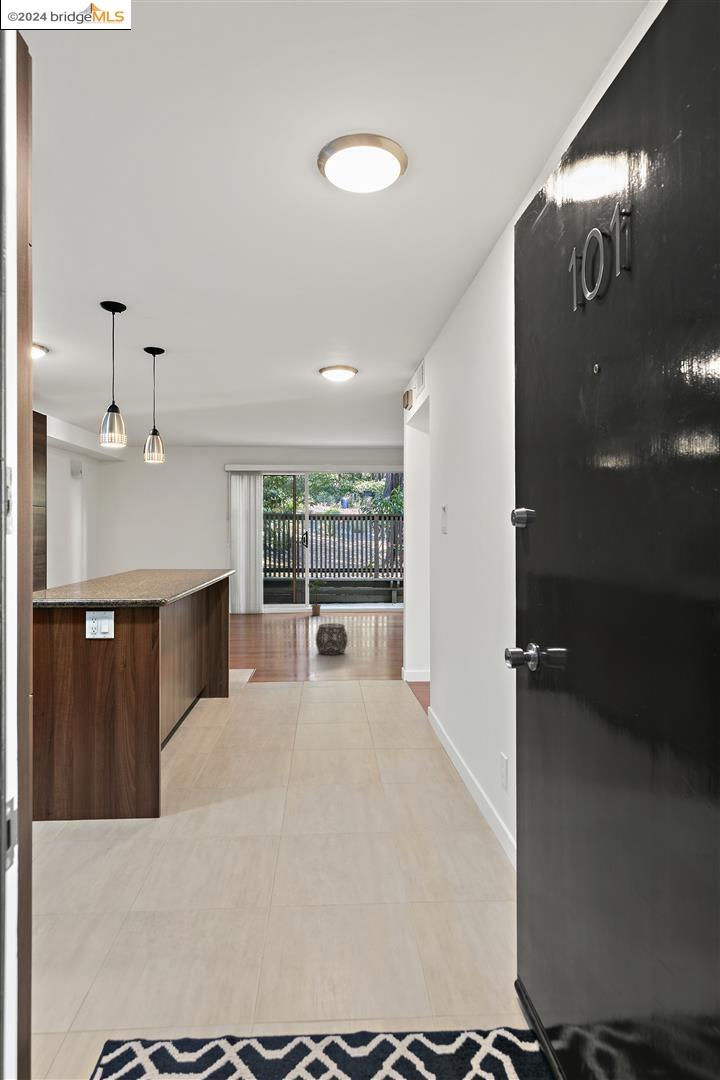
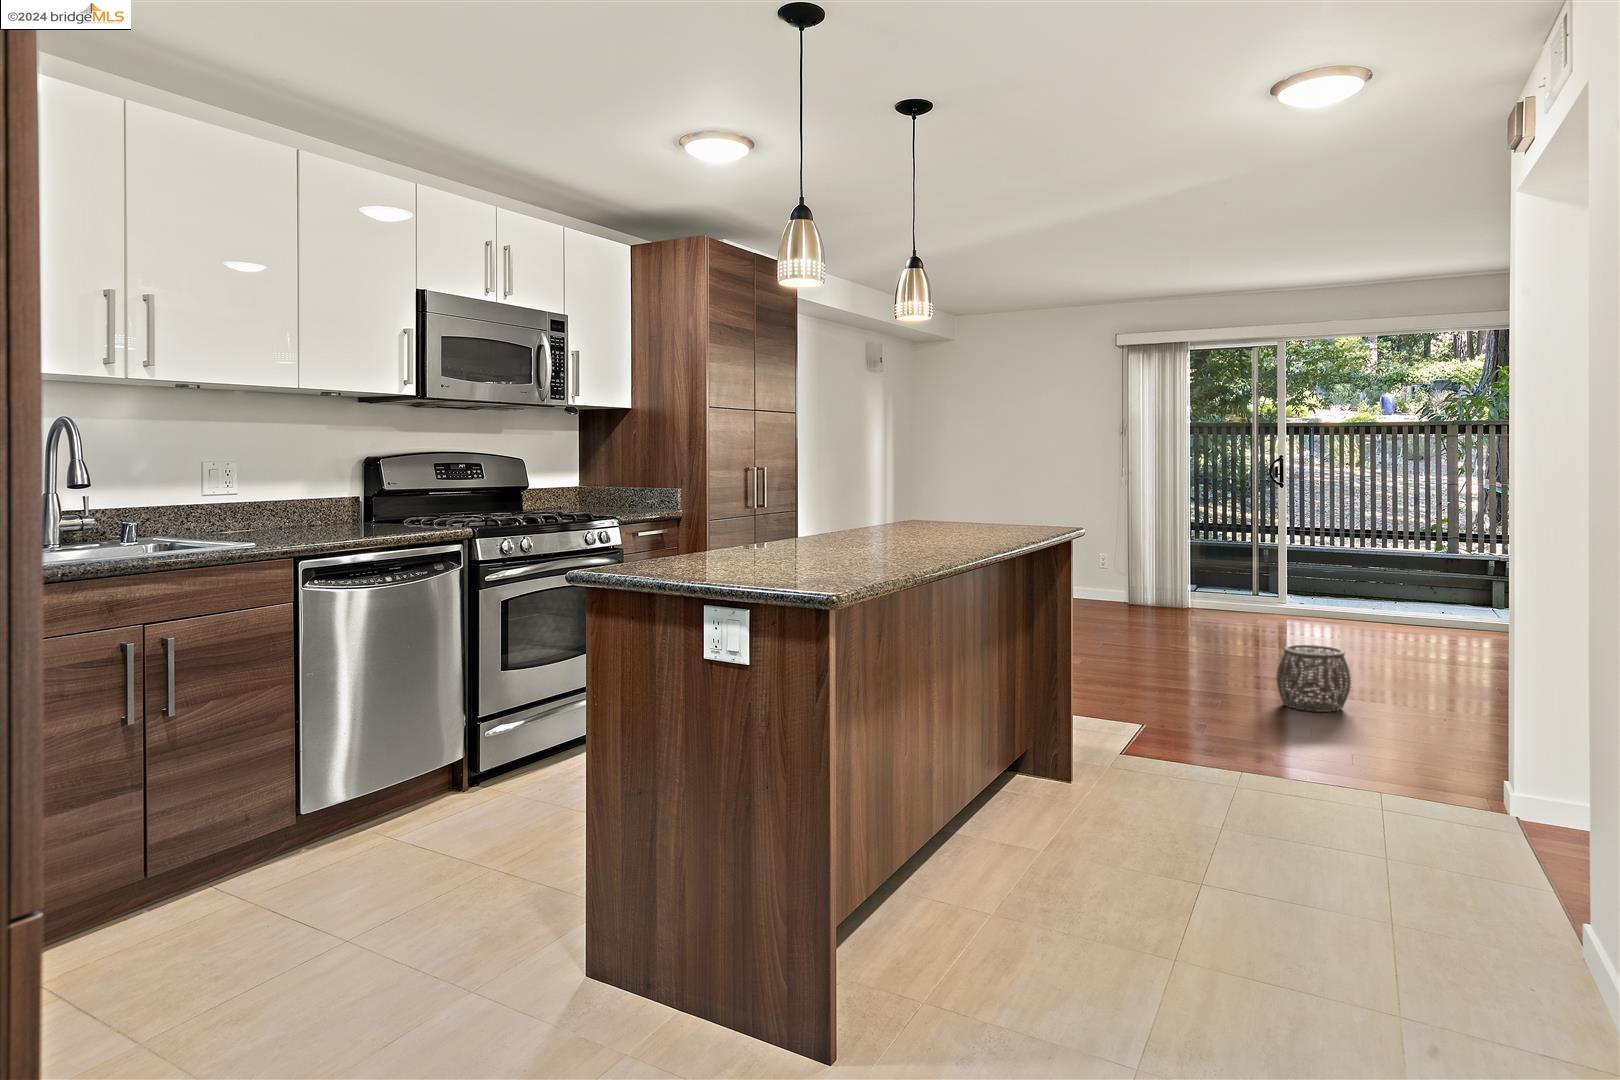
potted plant: present [308,578,326,615] -> none [1283,546,1328,621]

